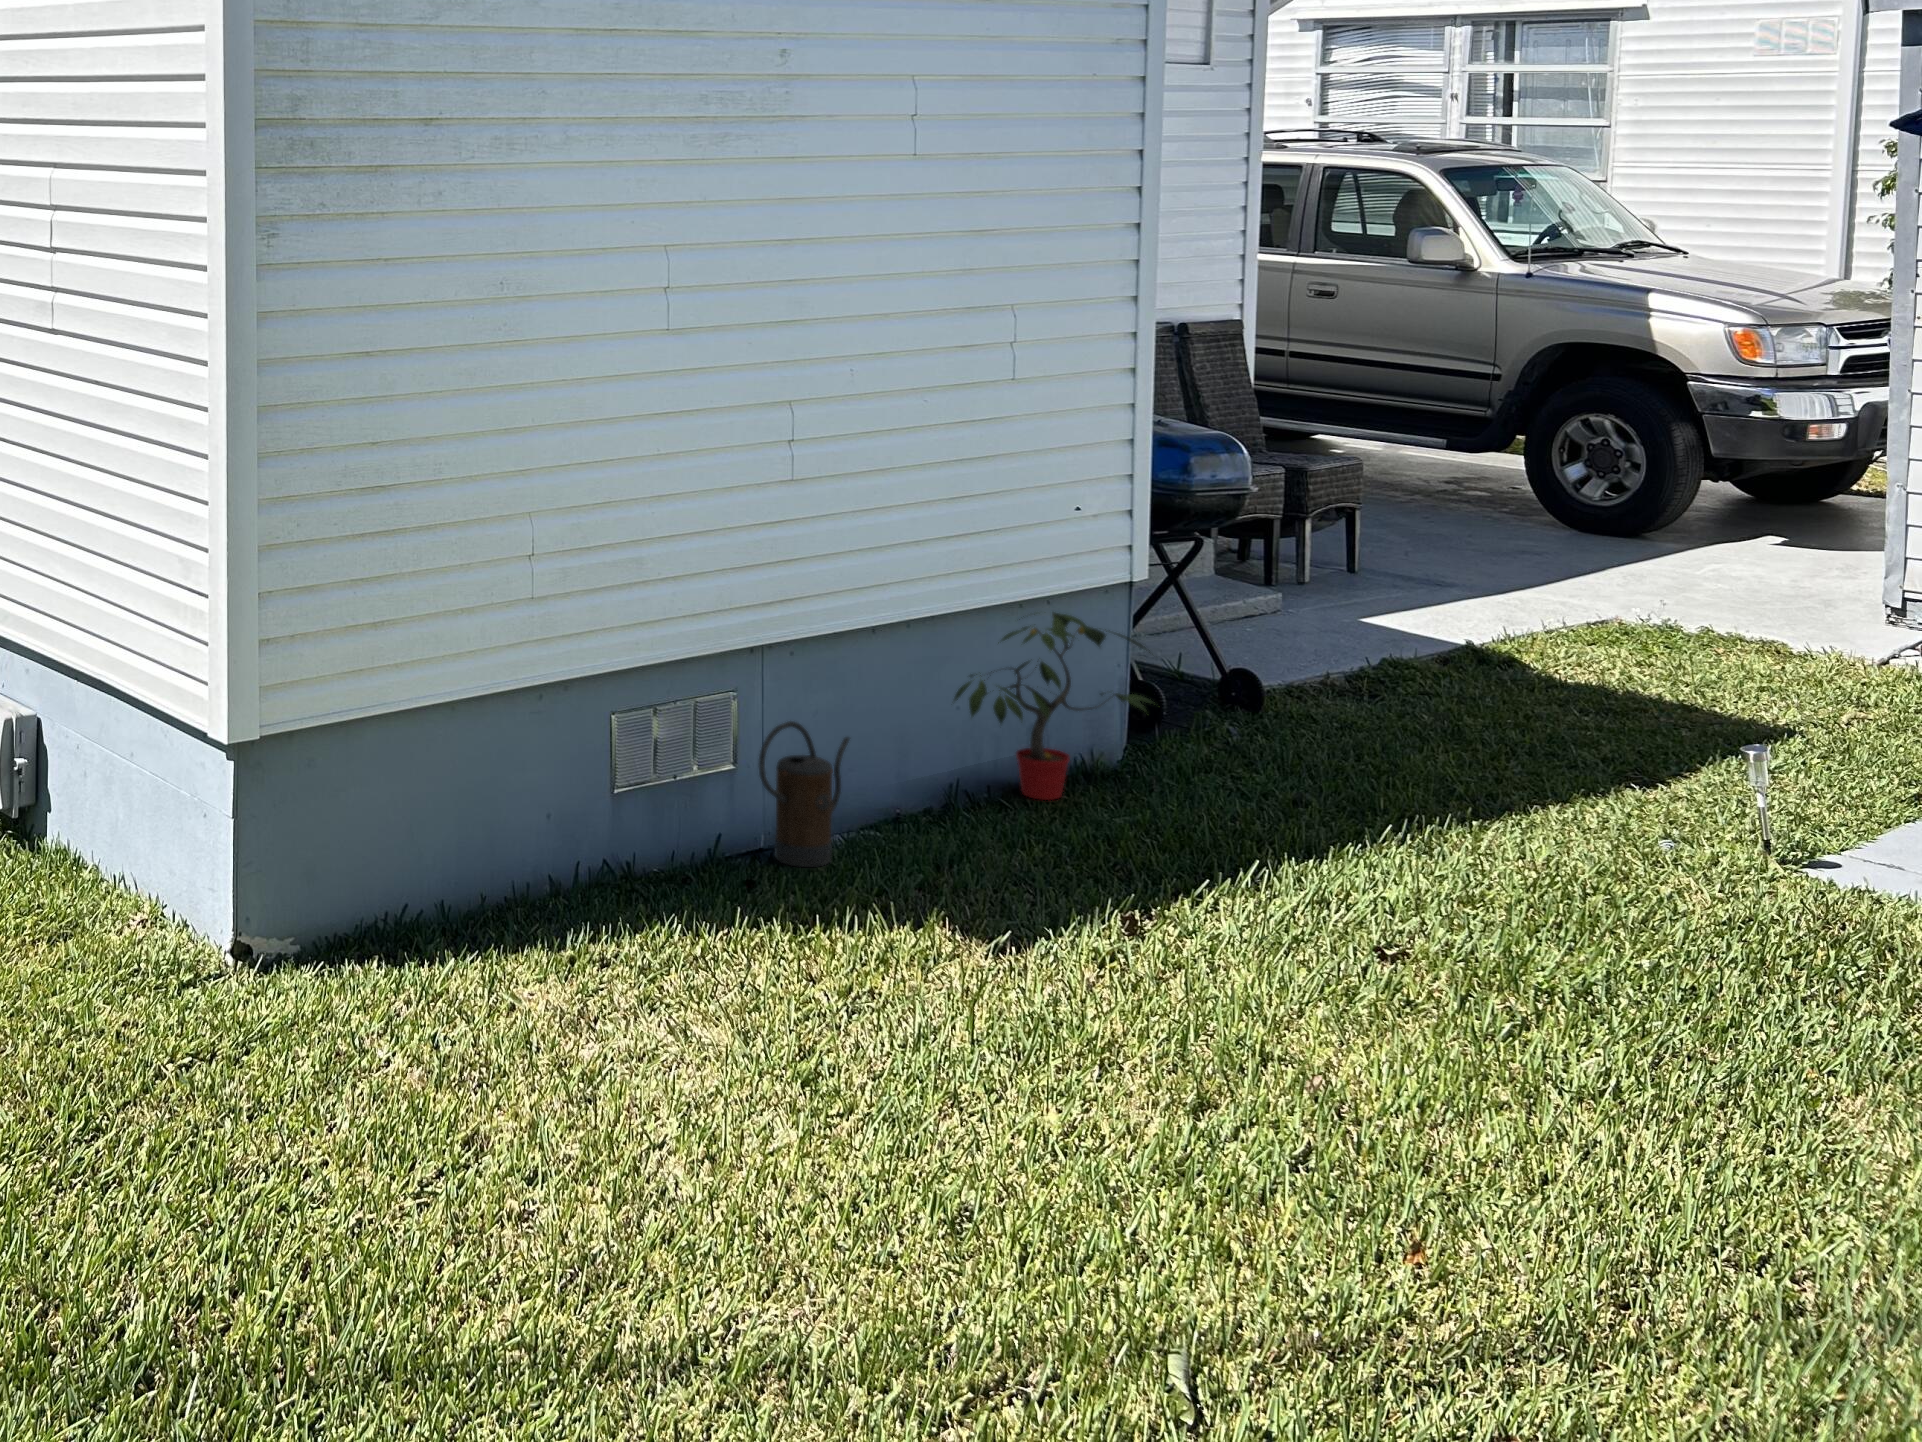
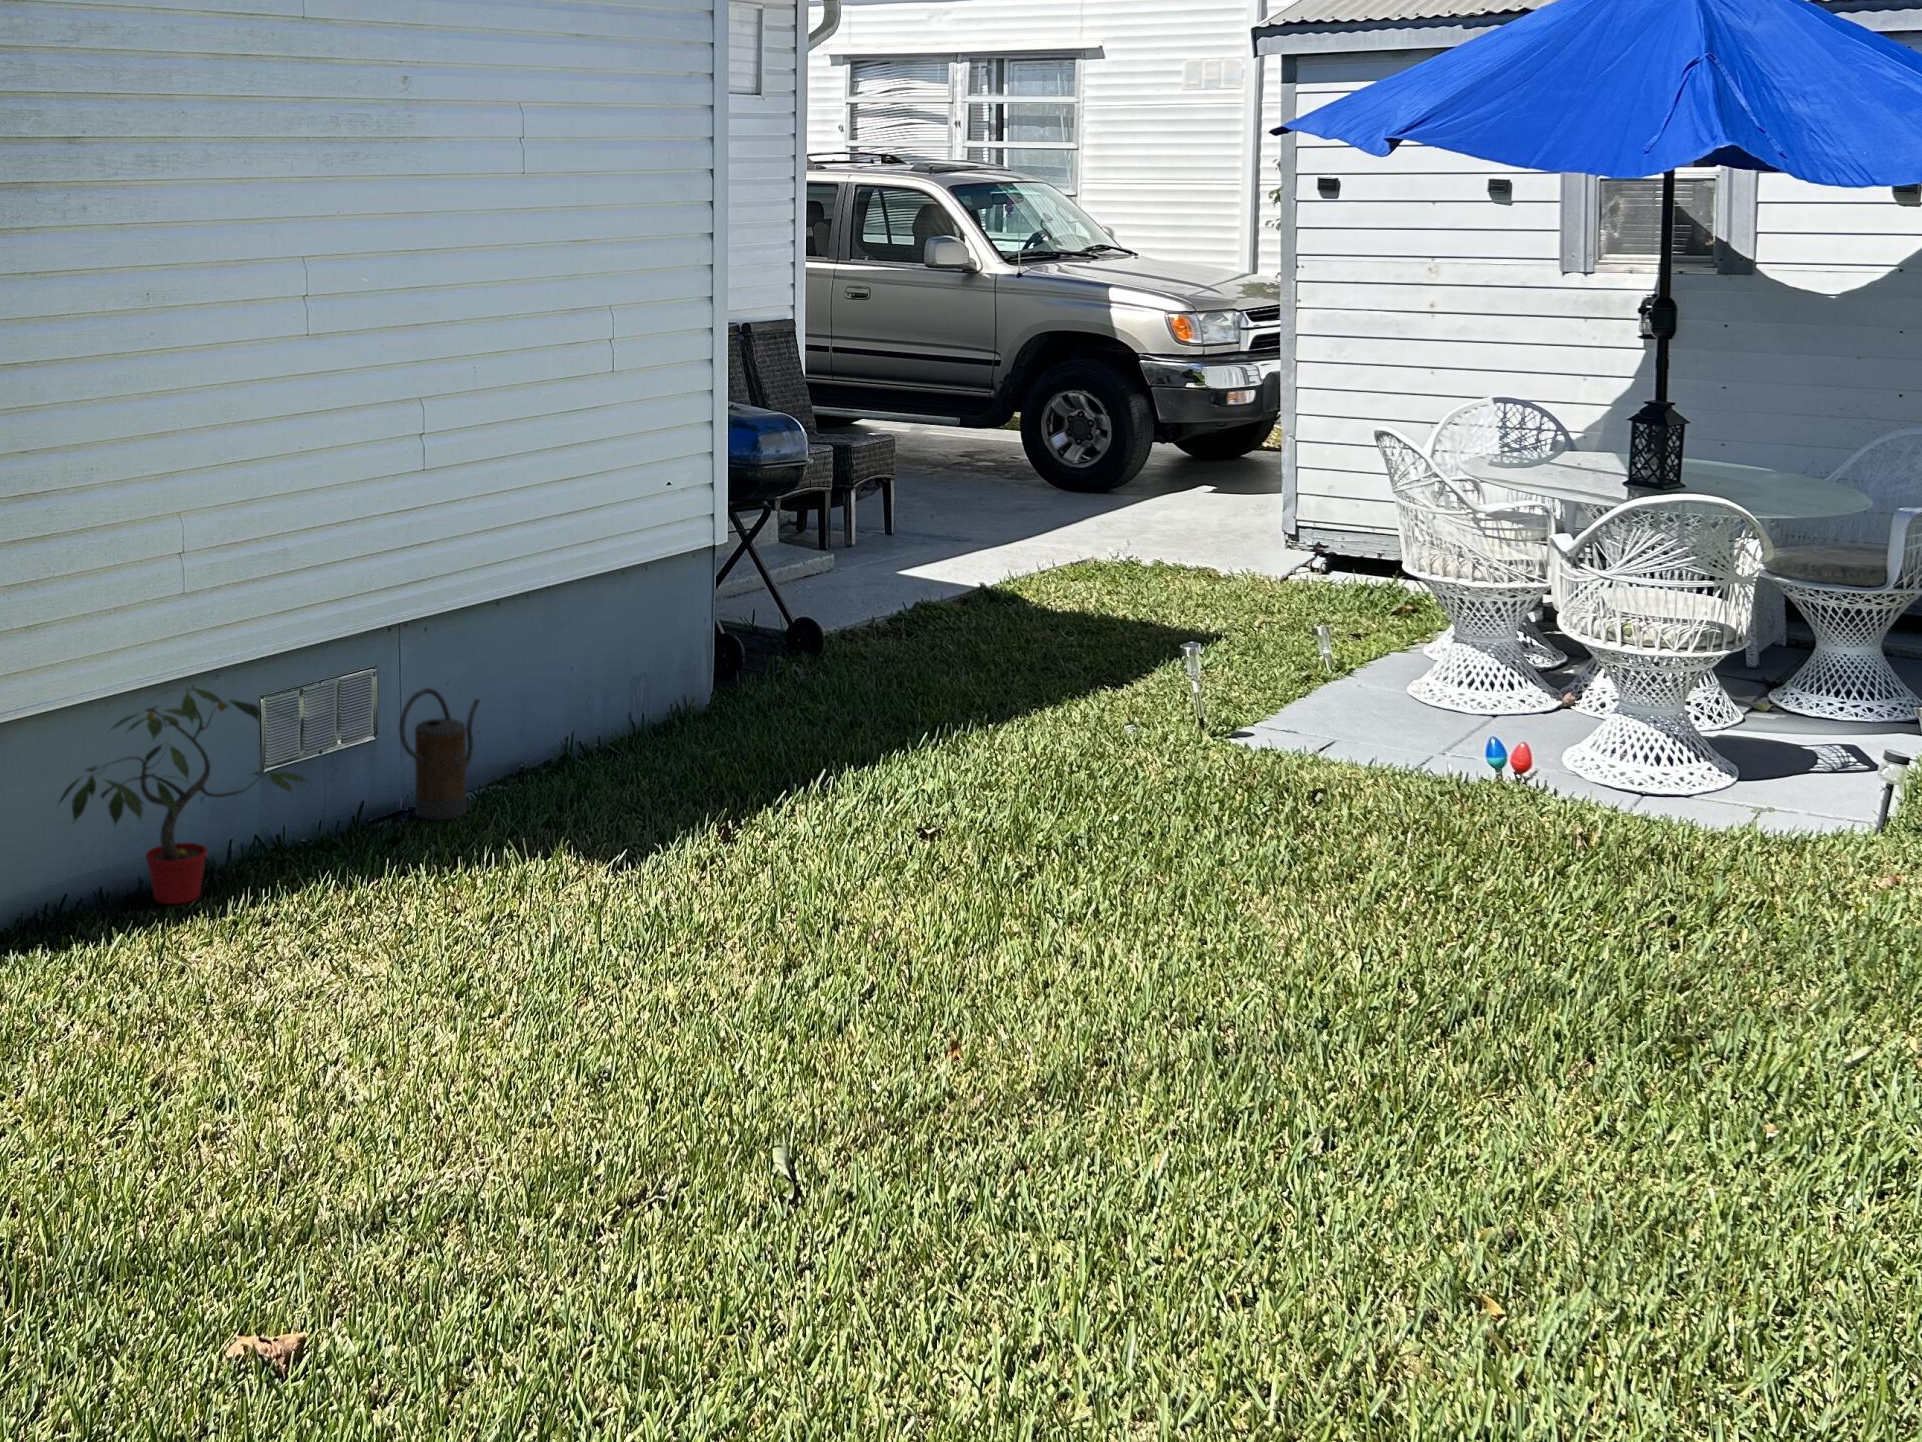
potted plant: present [954,612,1155,800] -> present [60,689,307,904]

